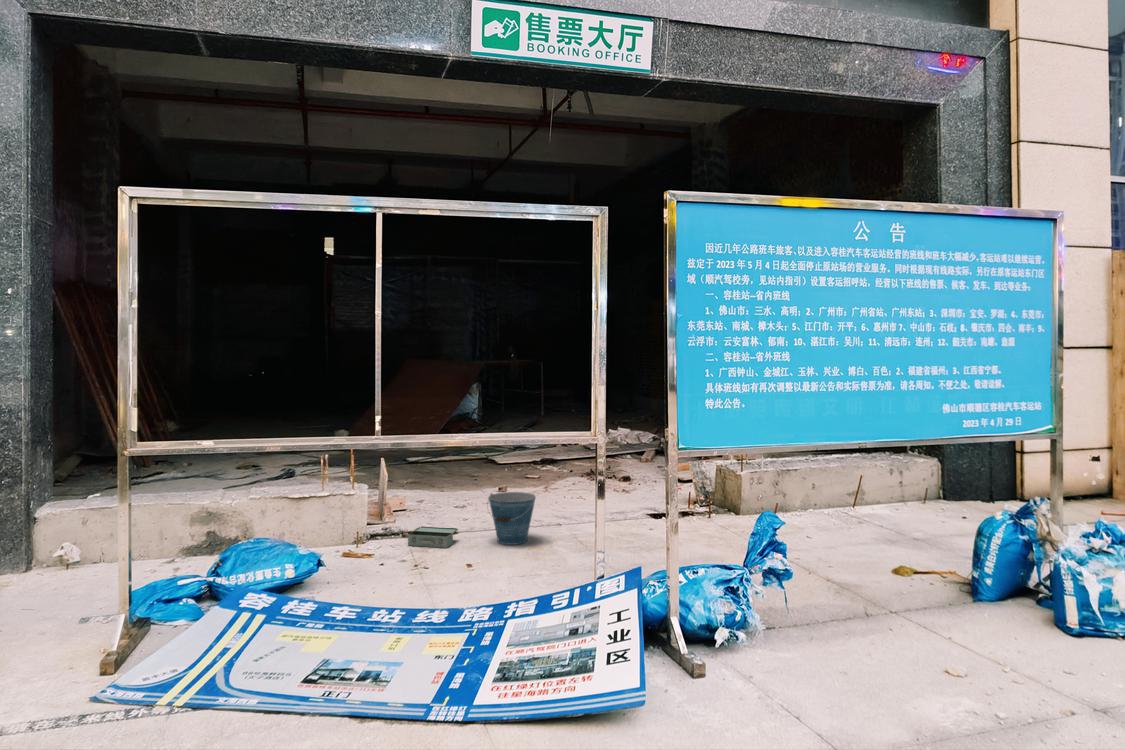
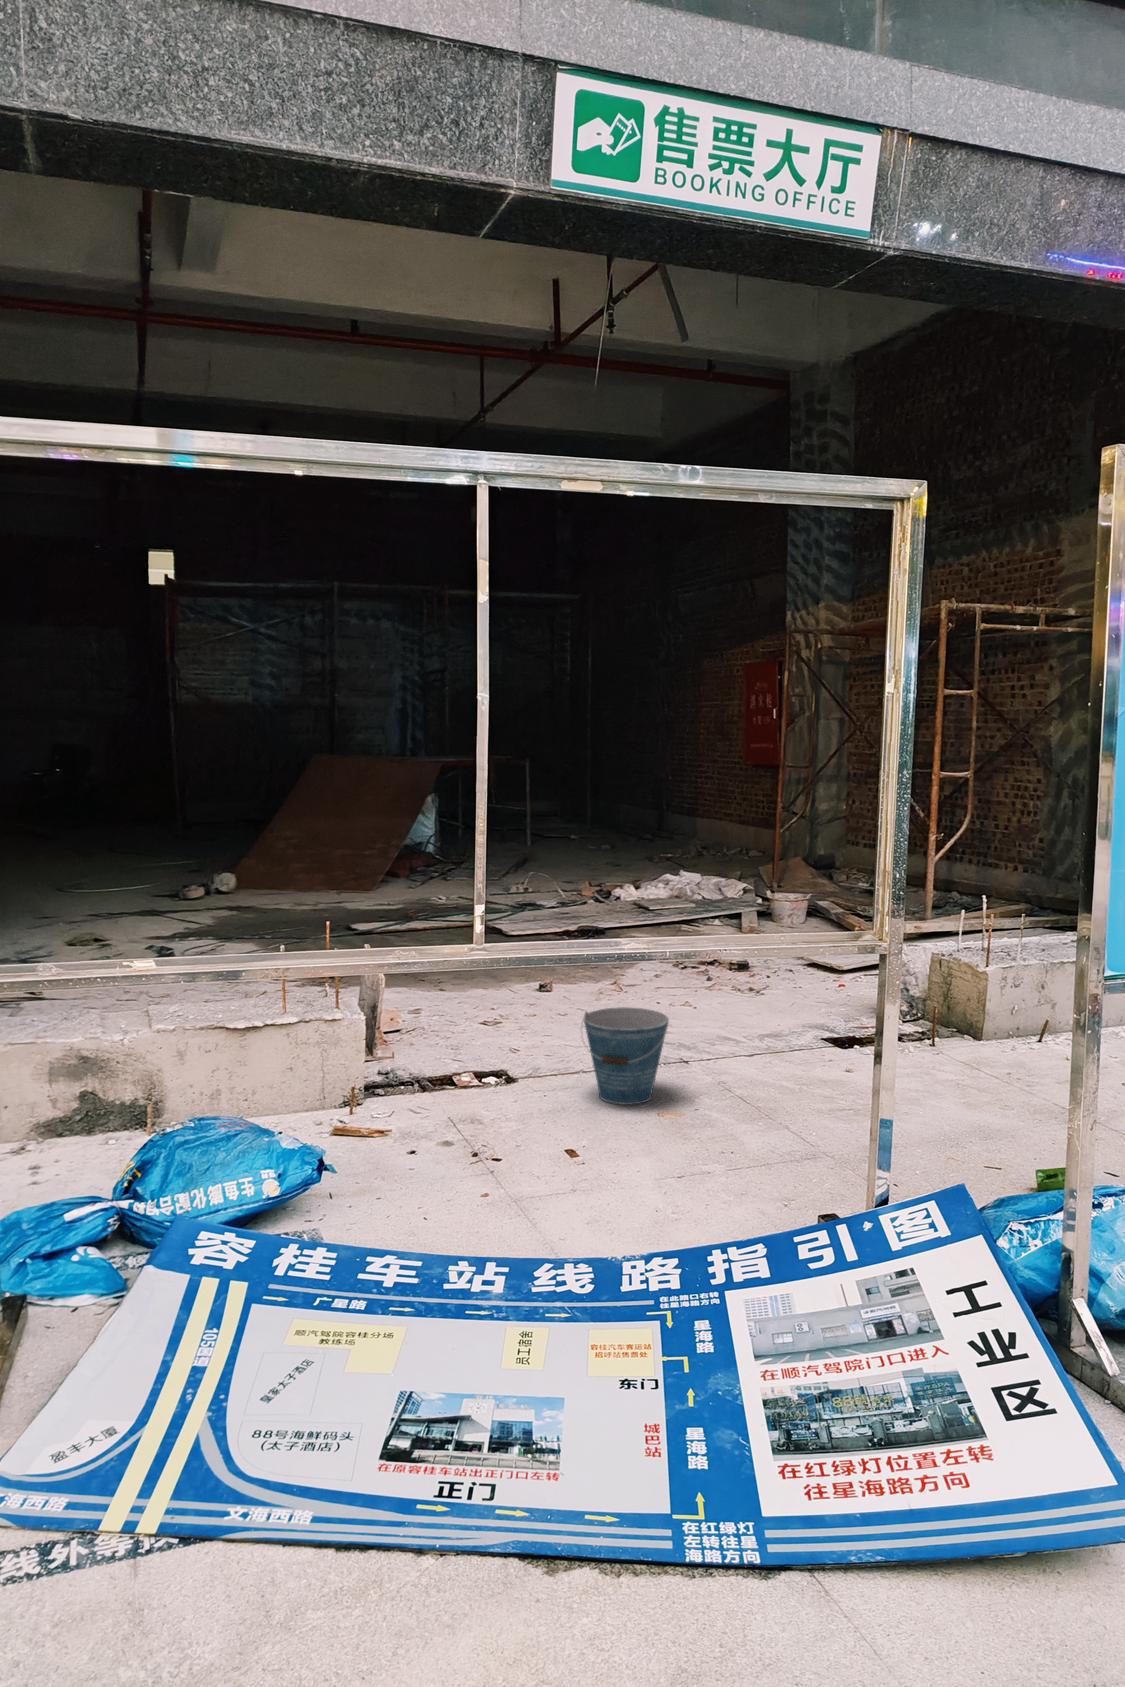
toolbox: present [408,526,458,548] -> none [442,1071,528,1113]

